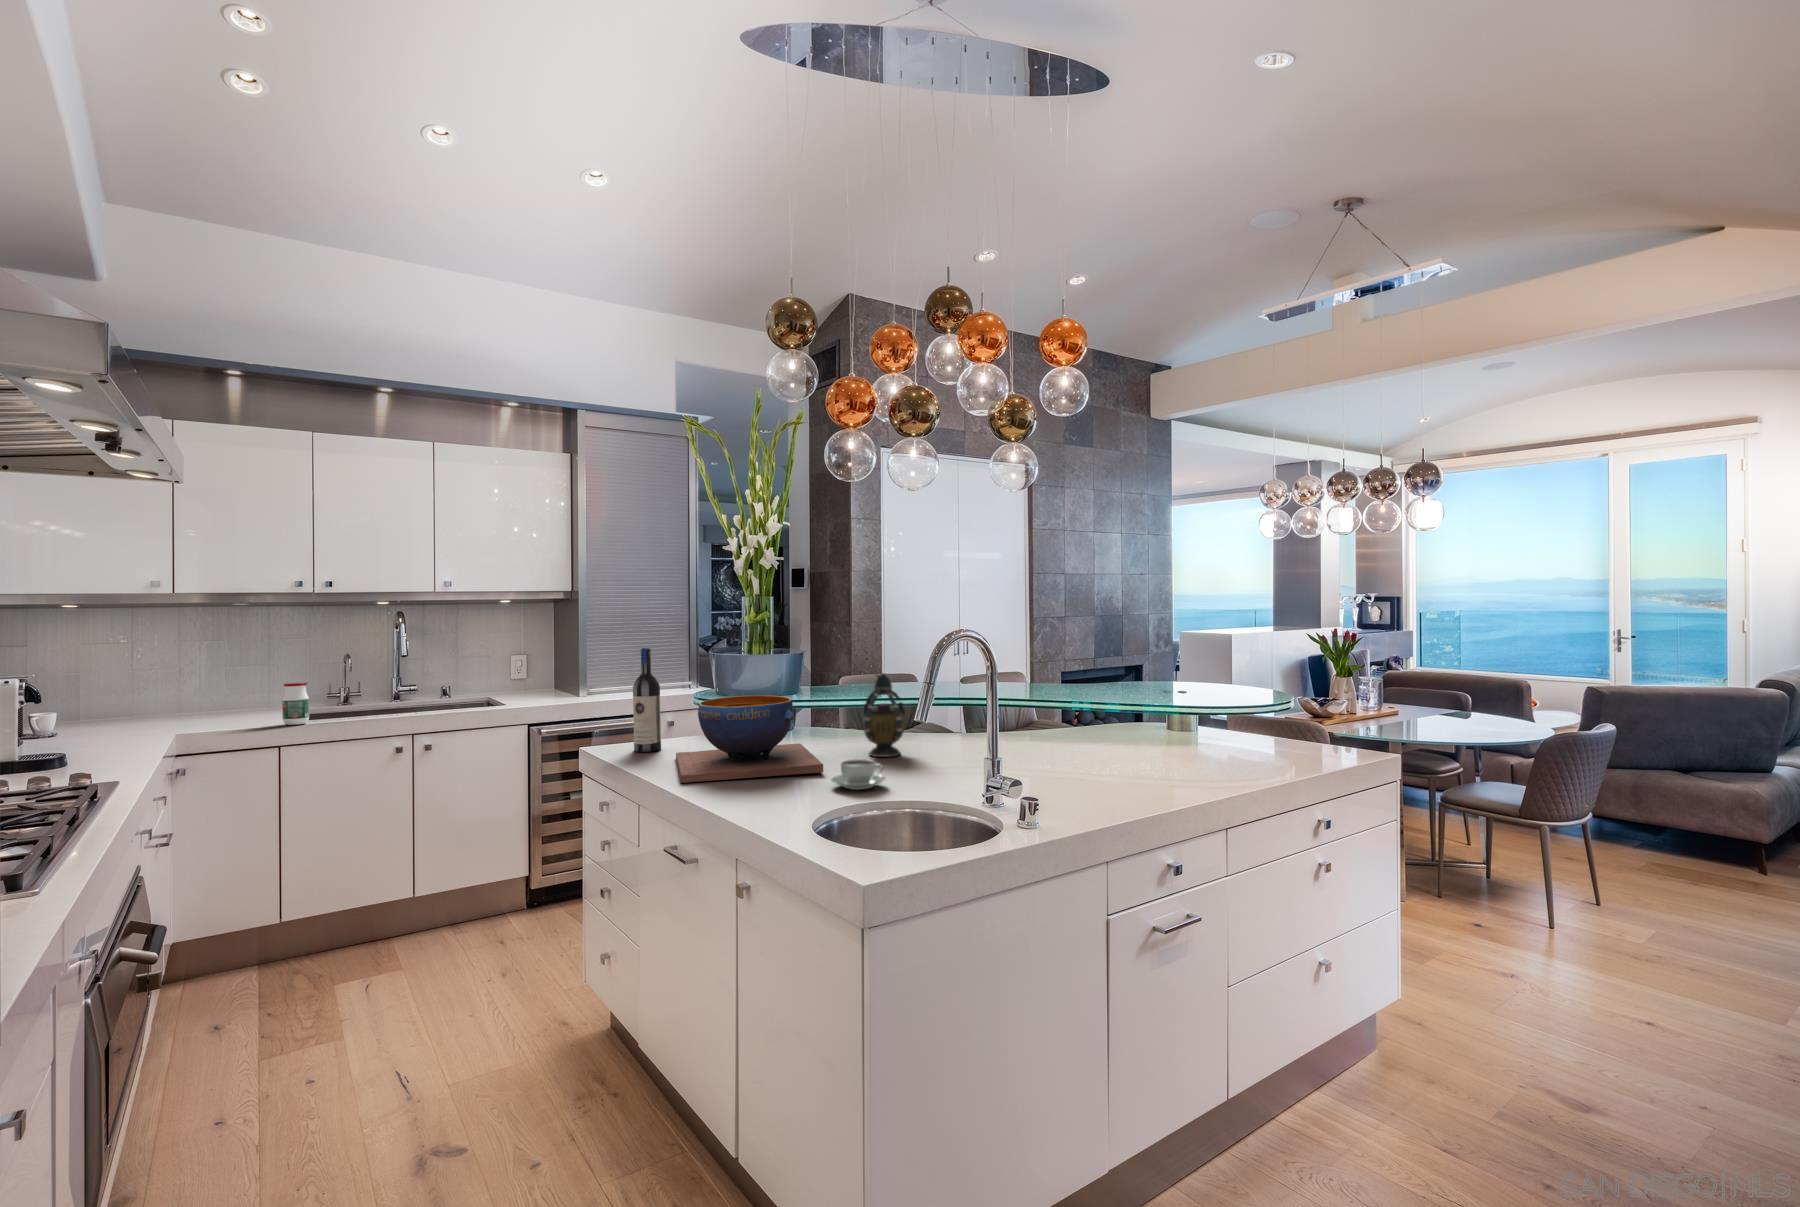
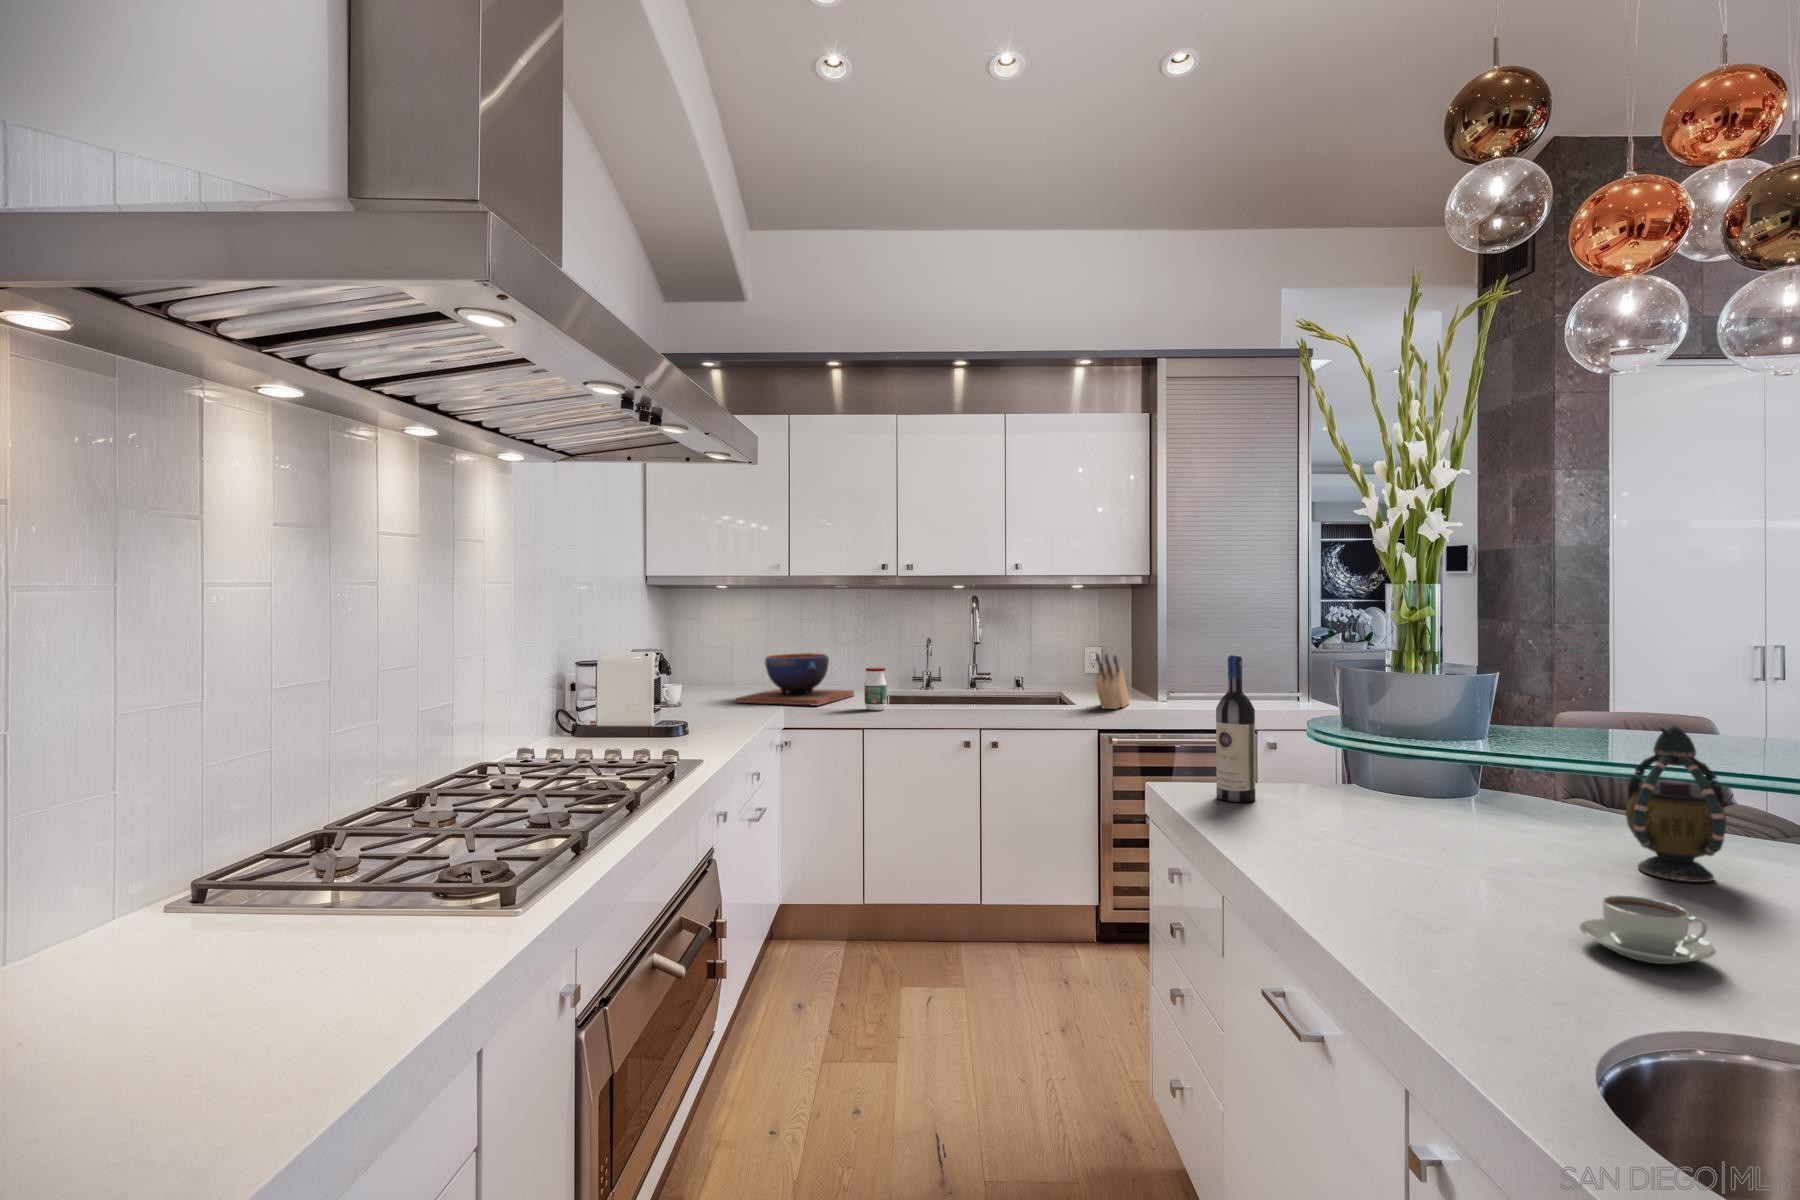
knife block: none [526,658,555,706] -> present [1096,654,1129,709]
decorative bowl: present [676,695,823,783] -> present [736,653,854,706]

